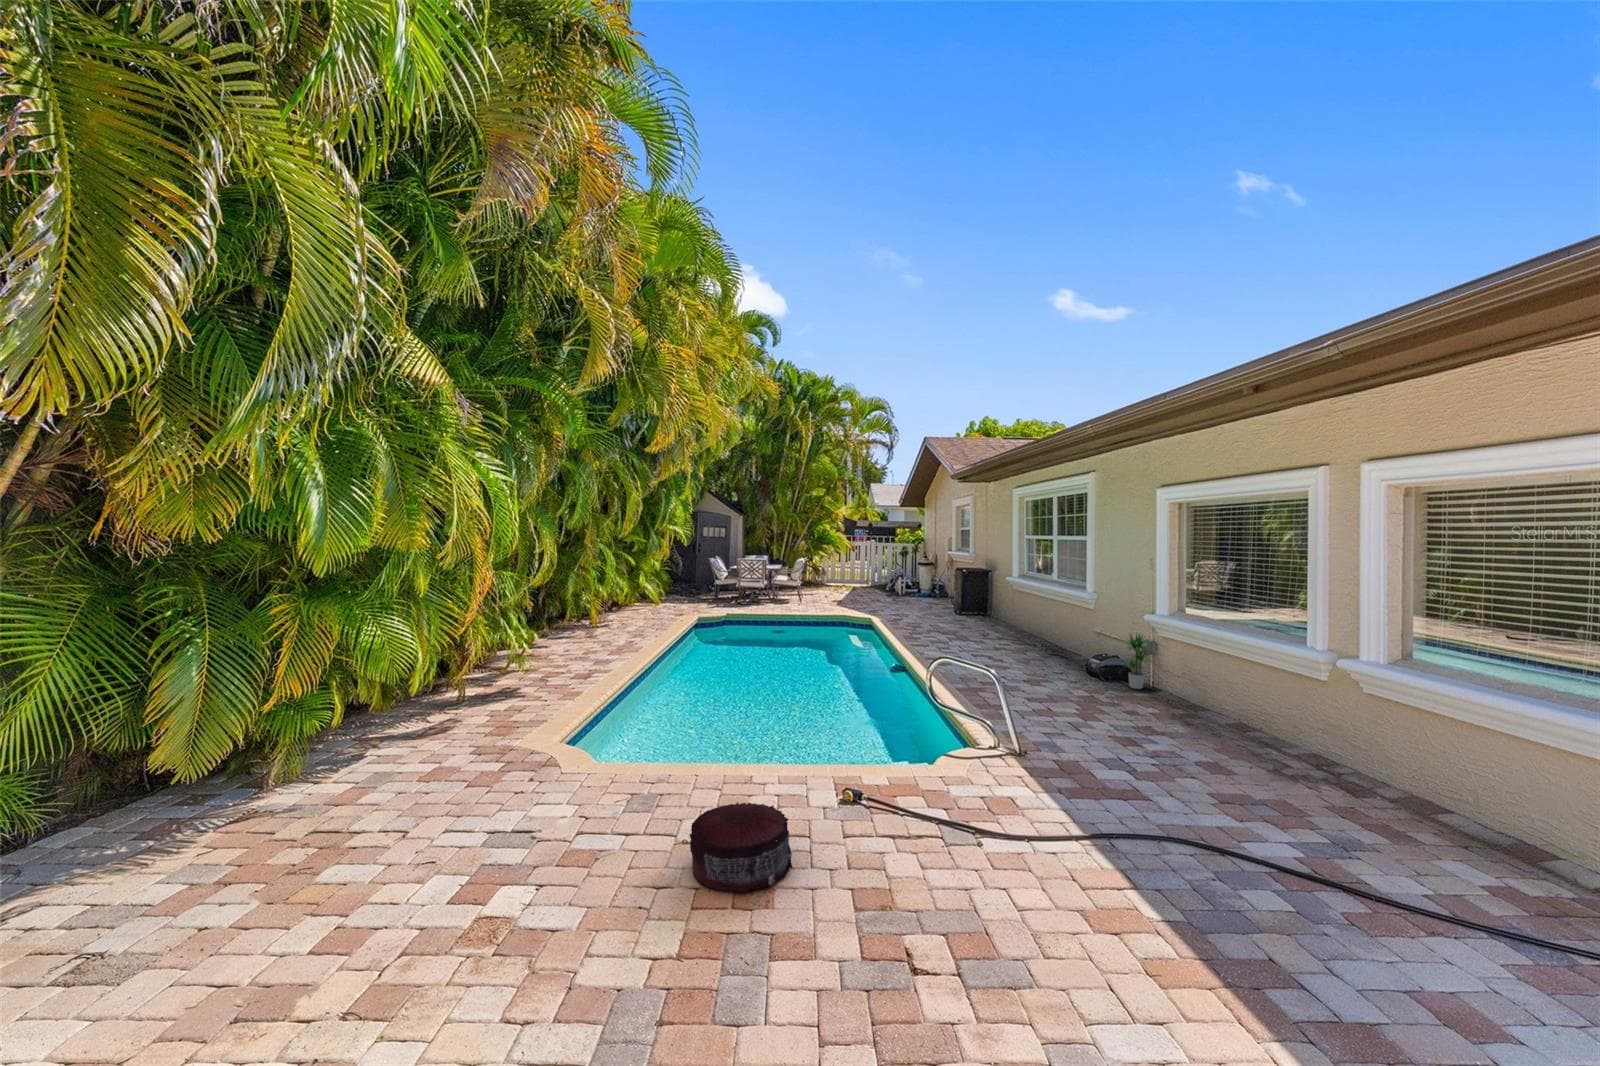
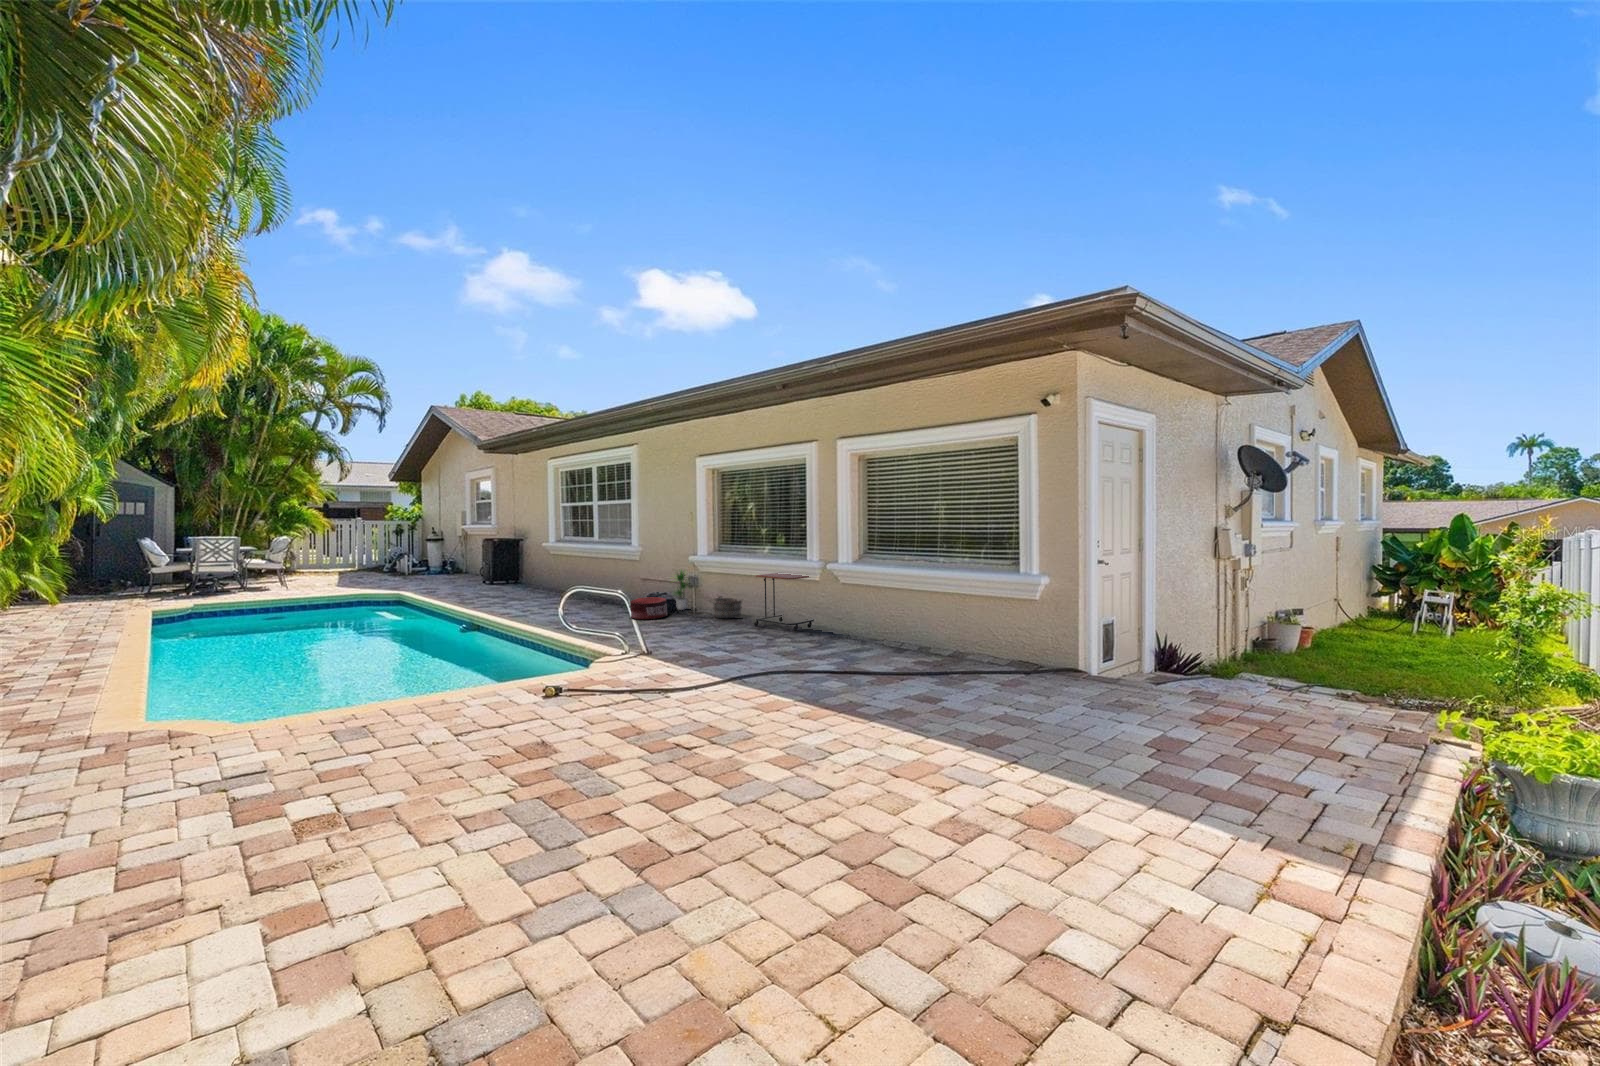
side table: none [1233,665,1356,774] -> present [754,573,814,630]
bucket: none [1169,681,1226,720] -> present [709,597,742,618]
pouf: present [690,802,792,893] -> present [630,597,667,619]

